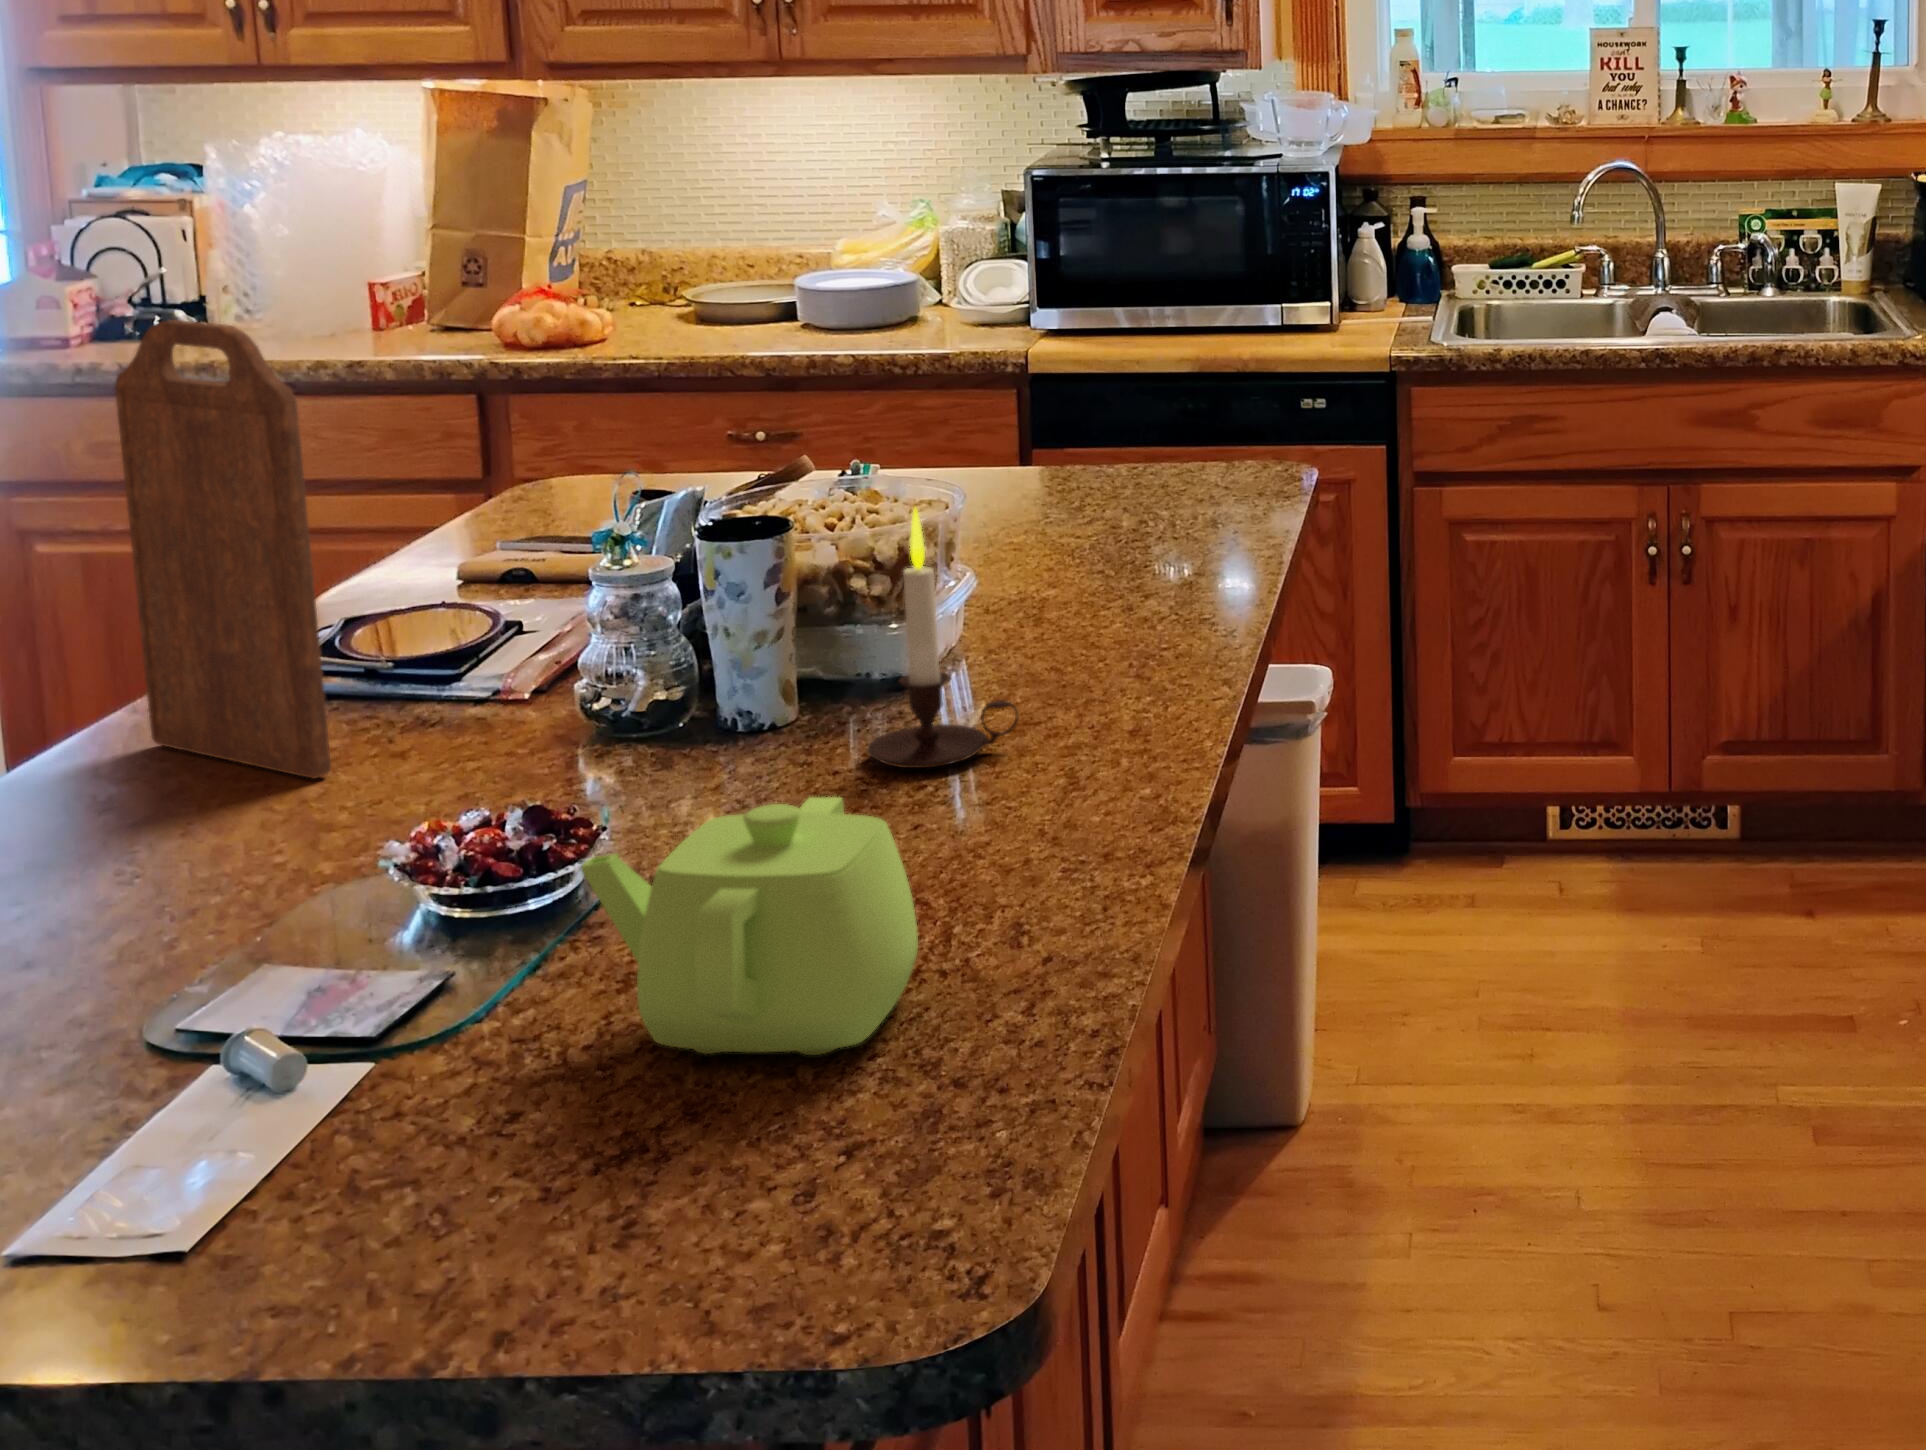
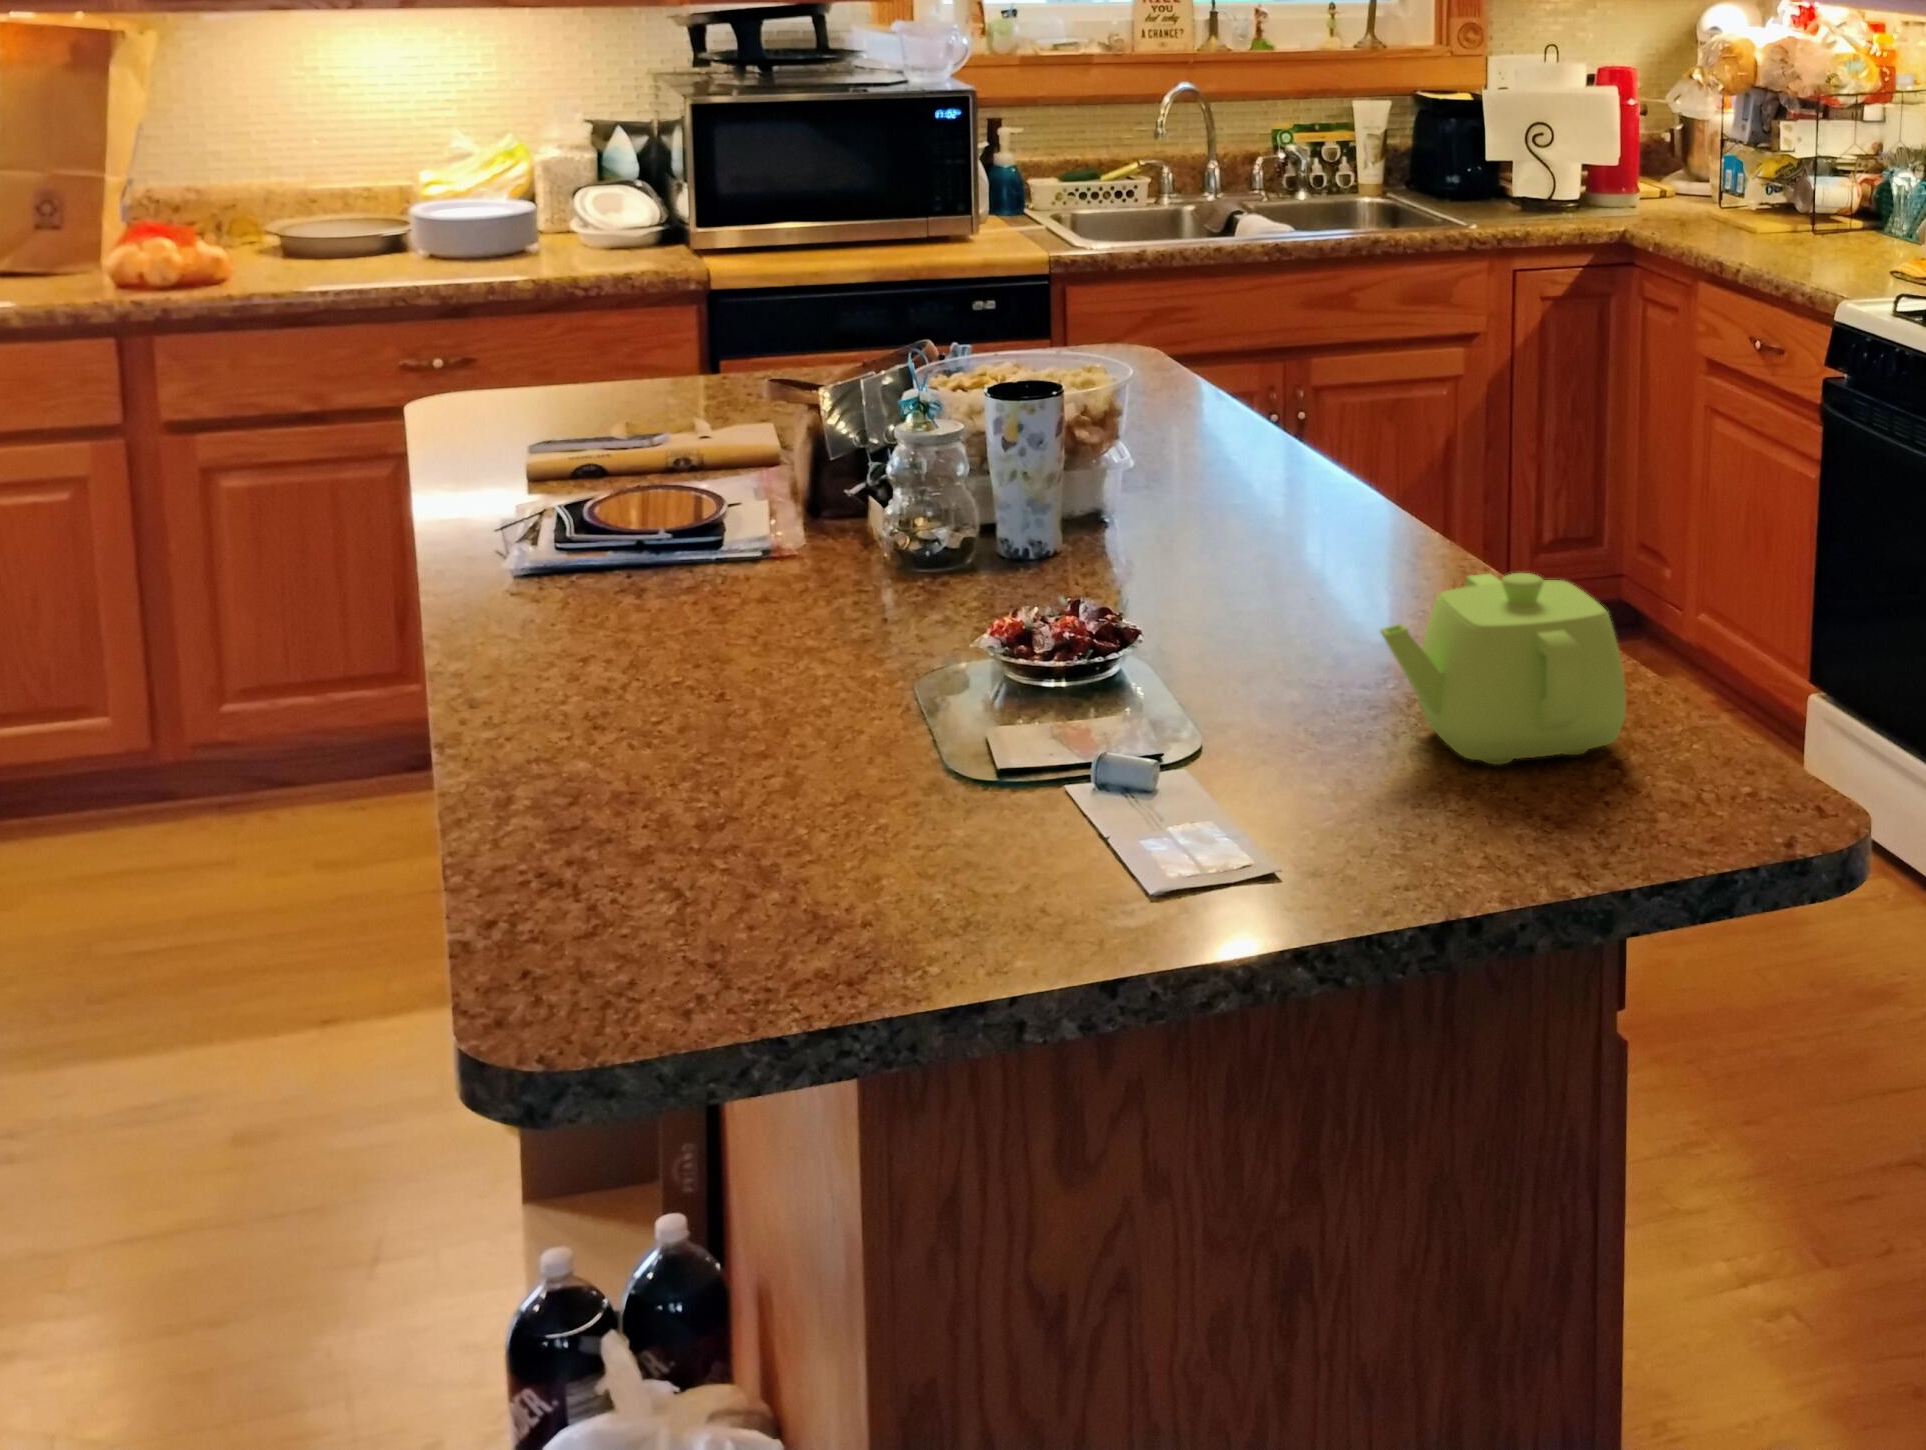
cutting board: present [115,320,331,778] -> none [534,235,786,641]
candle: present [867,508,1018,768] -> none [1227,366,1337,581]

